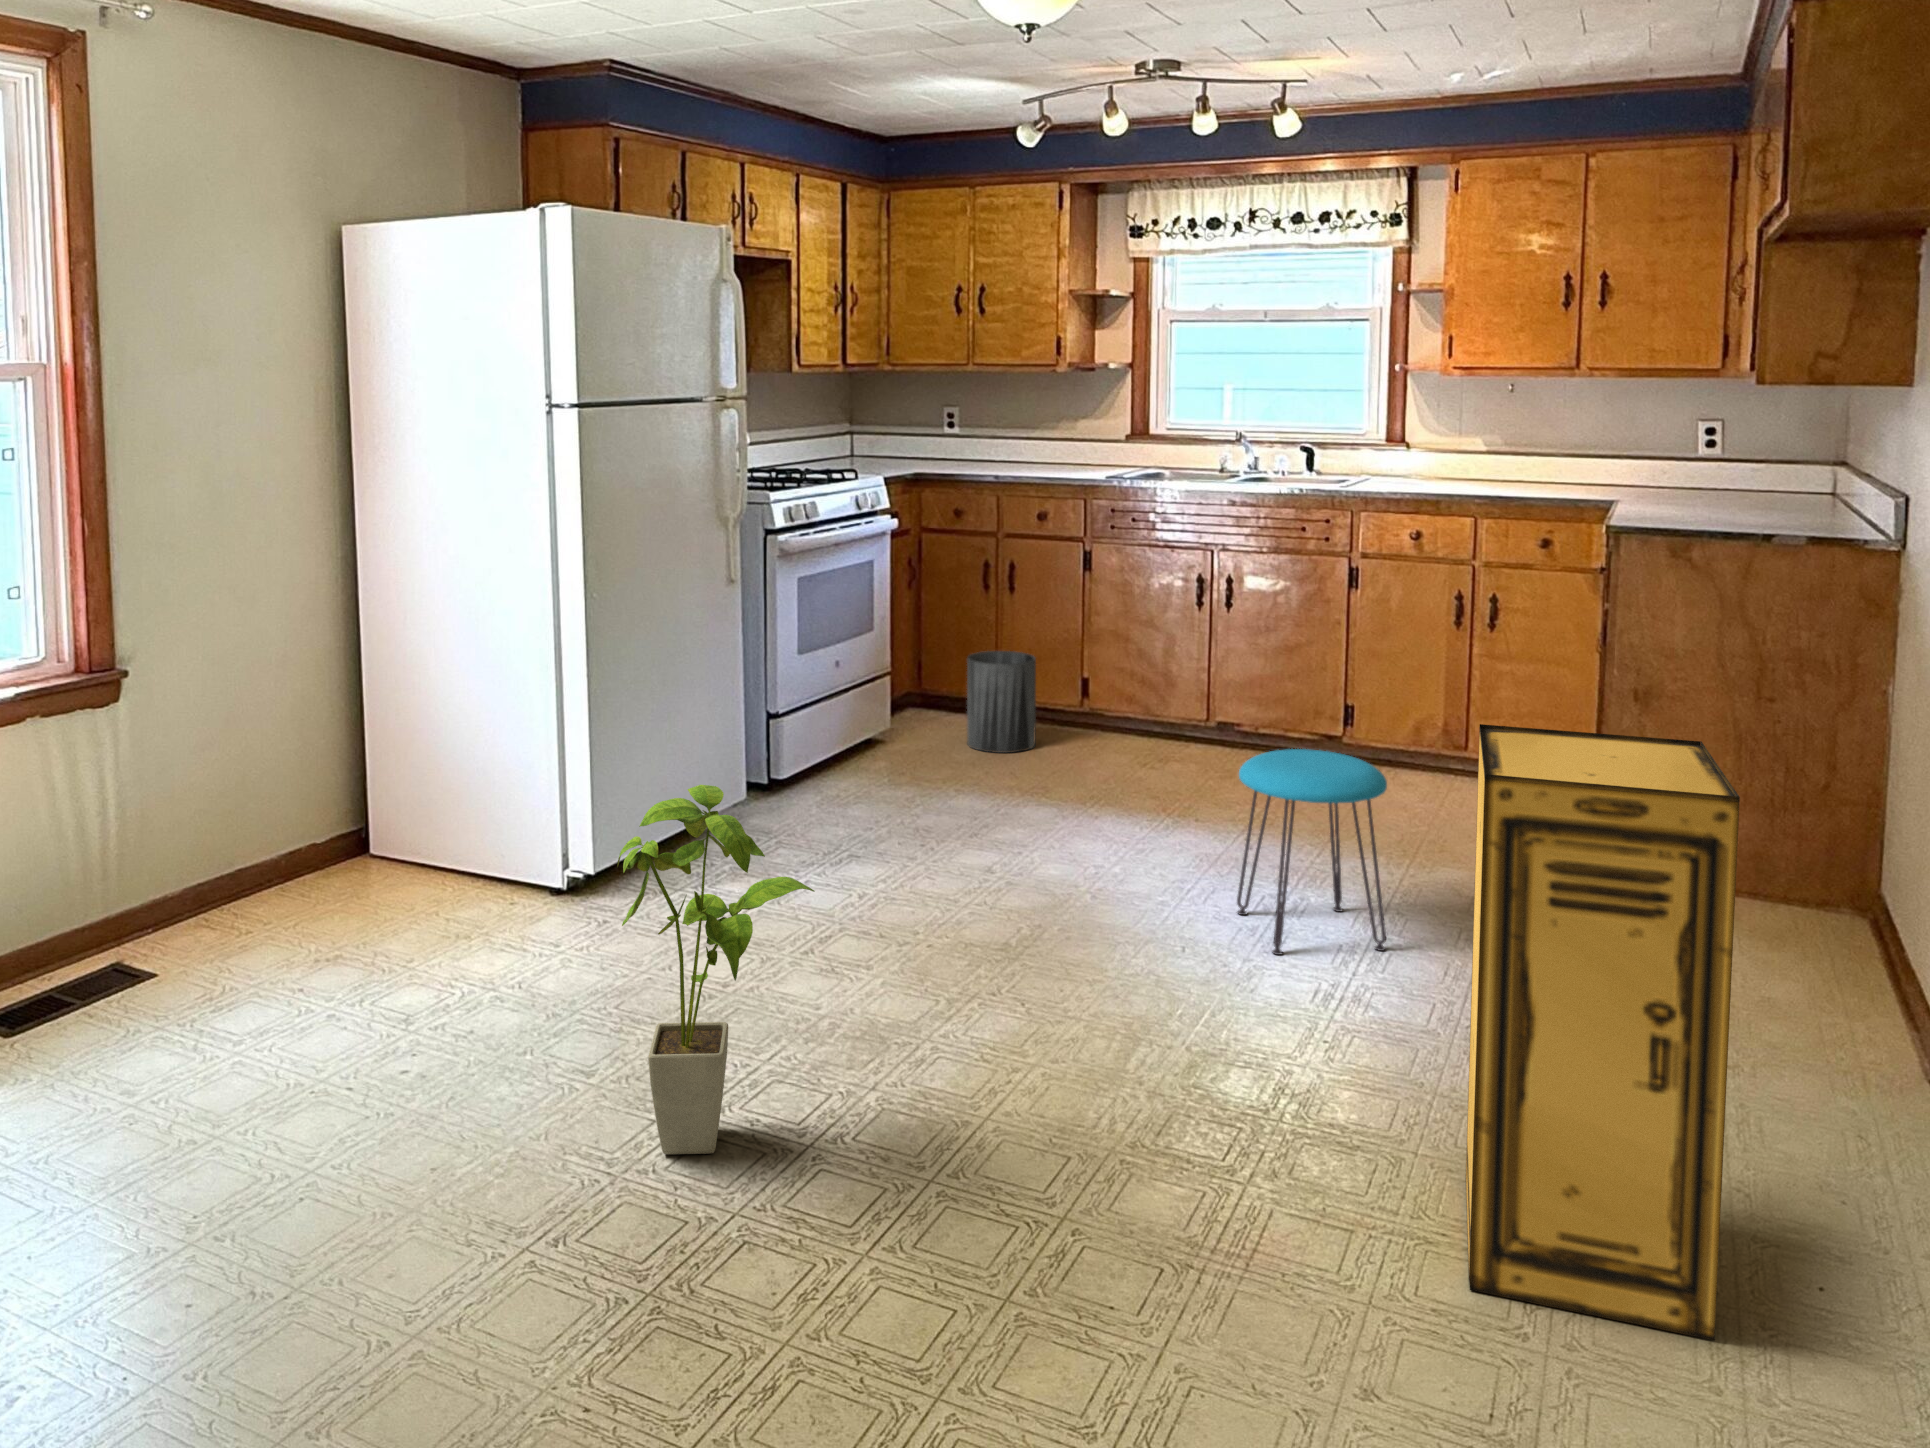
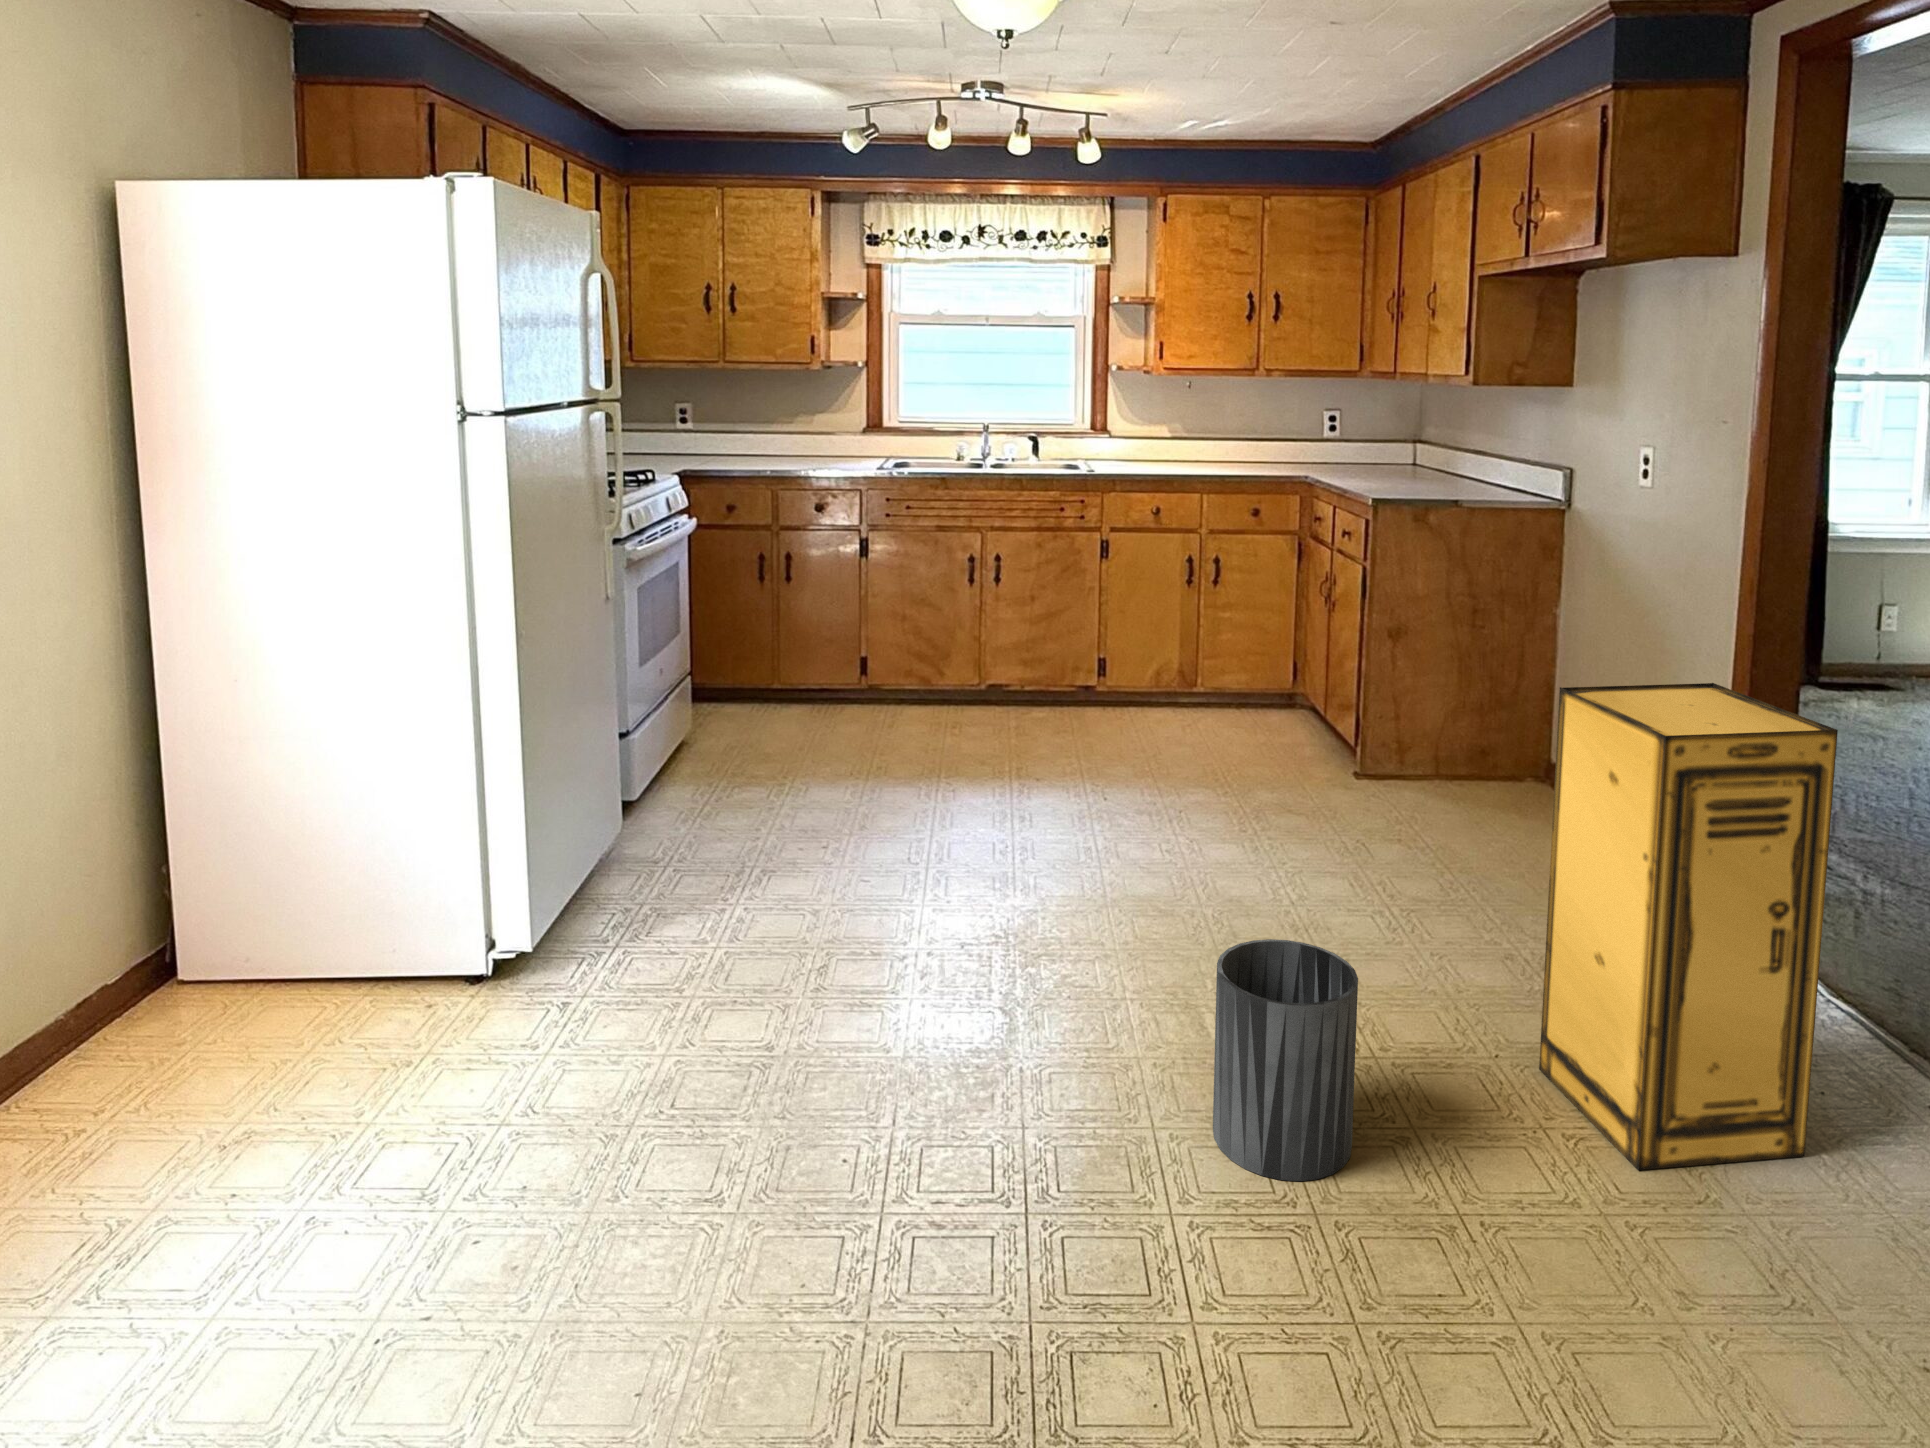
trash can: present [967,651,1036,753] -> present [1213,939,1358,1181]
stool: present [1237,749,1387,955] -> none [1152,711,1291,898]
house plant: present [617,785,815,1154] -> none [814,851,1031,1273]

